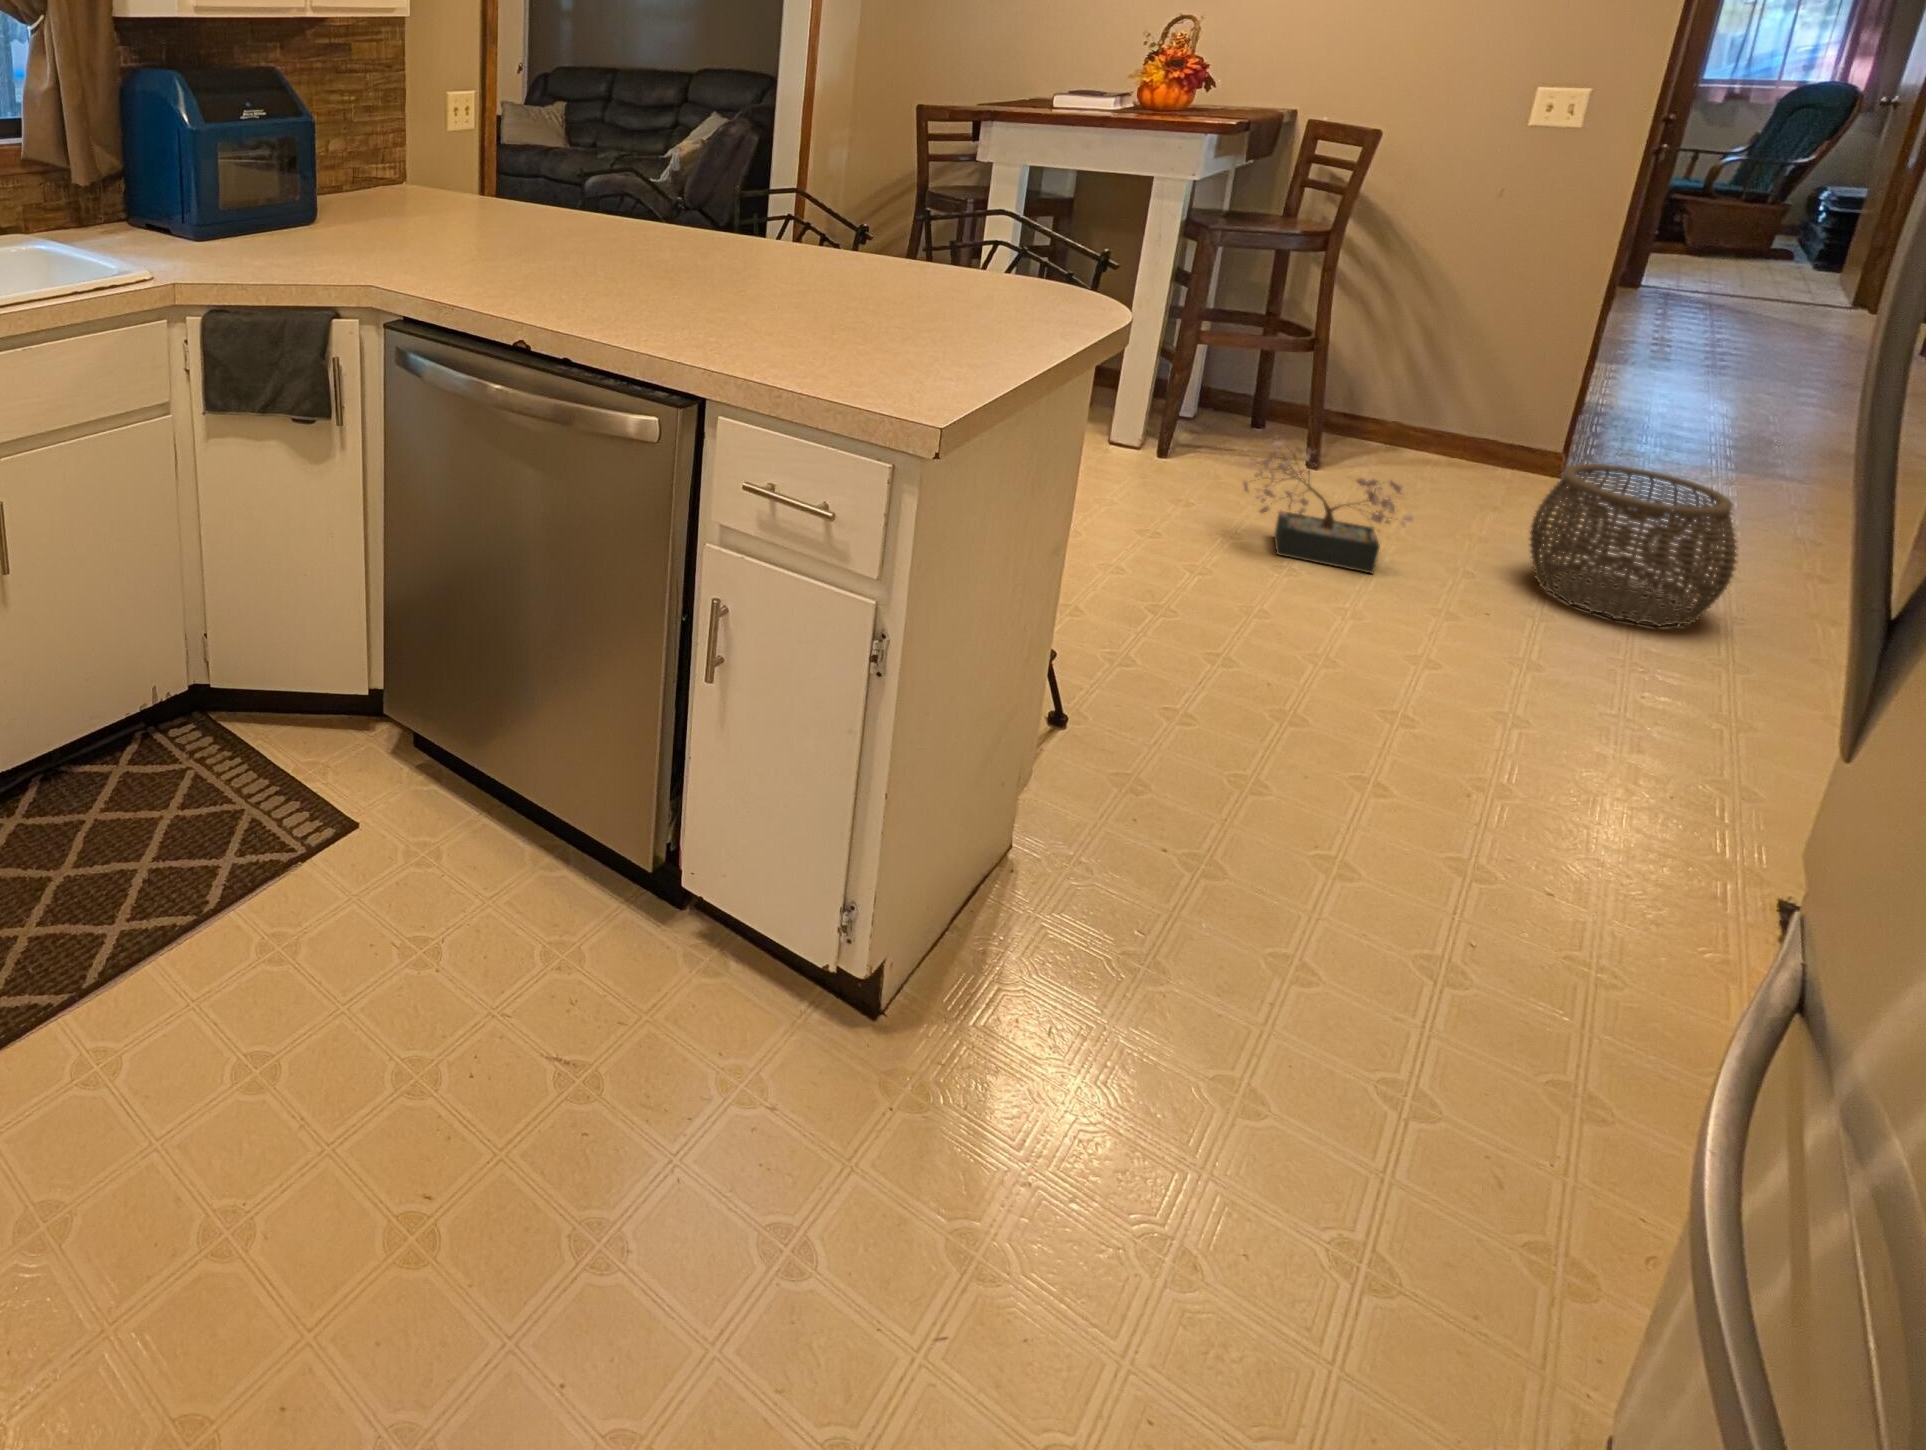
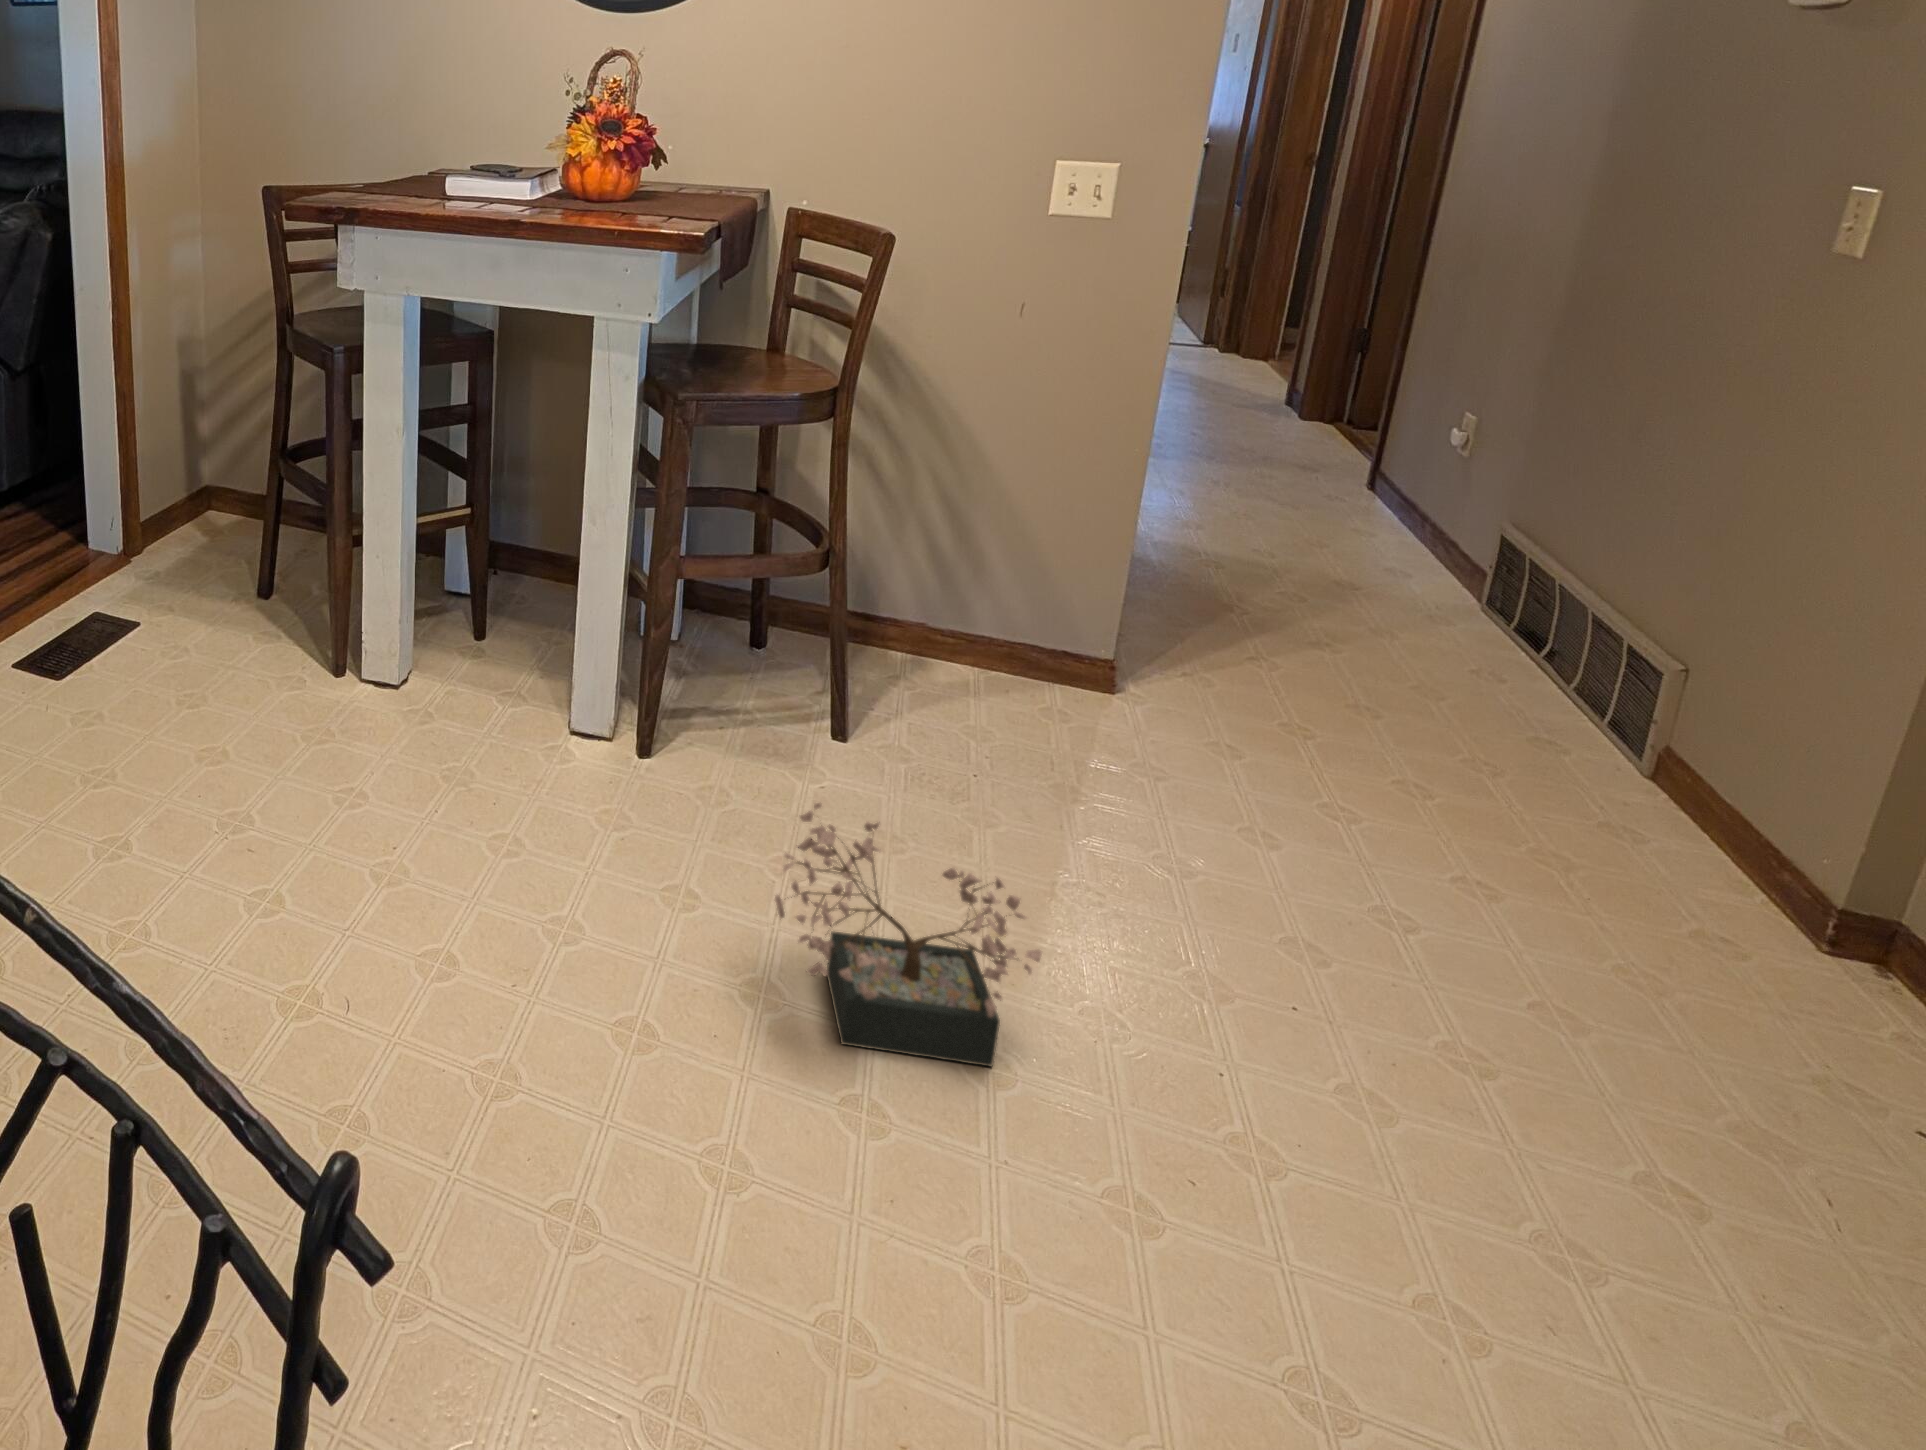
woven basket: present [1530,464,1738,627] -> none [1184,795,1501,1116]

